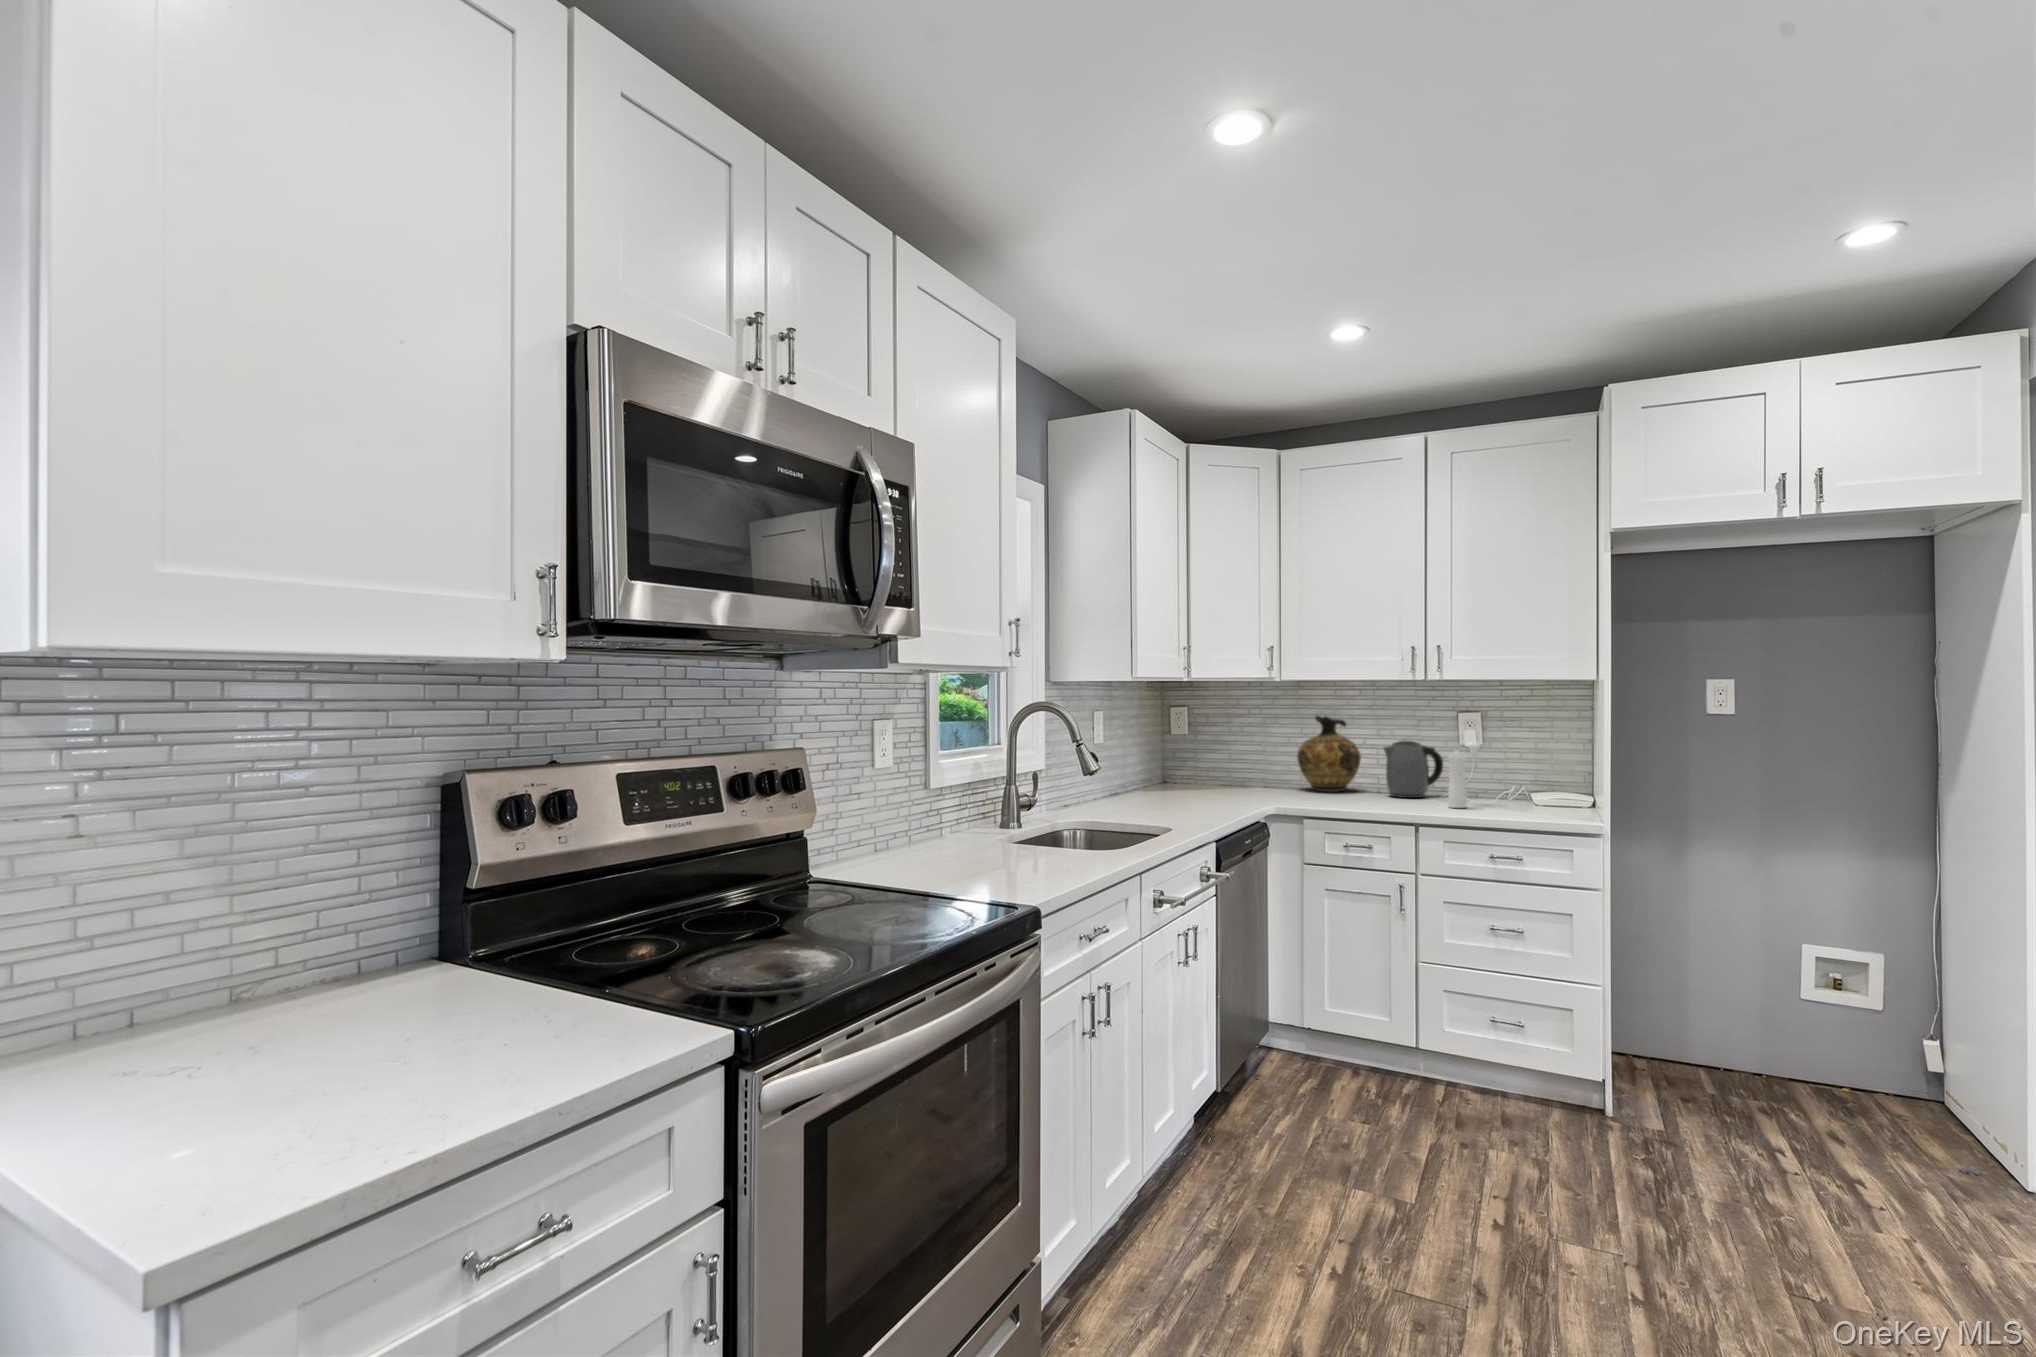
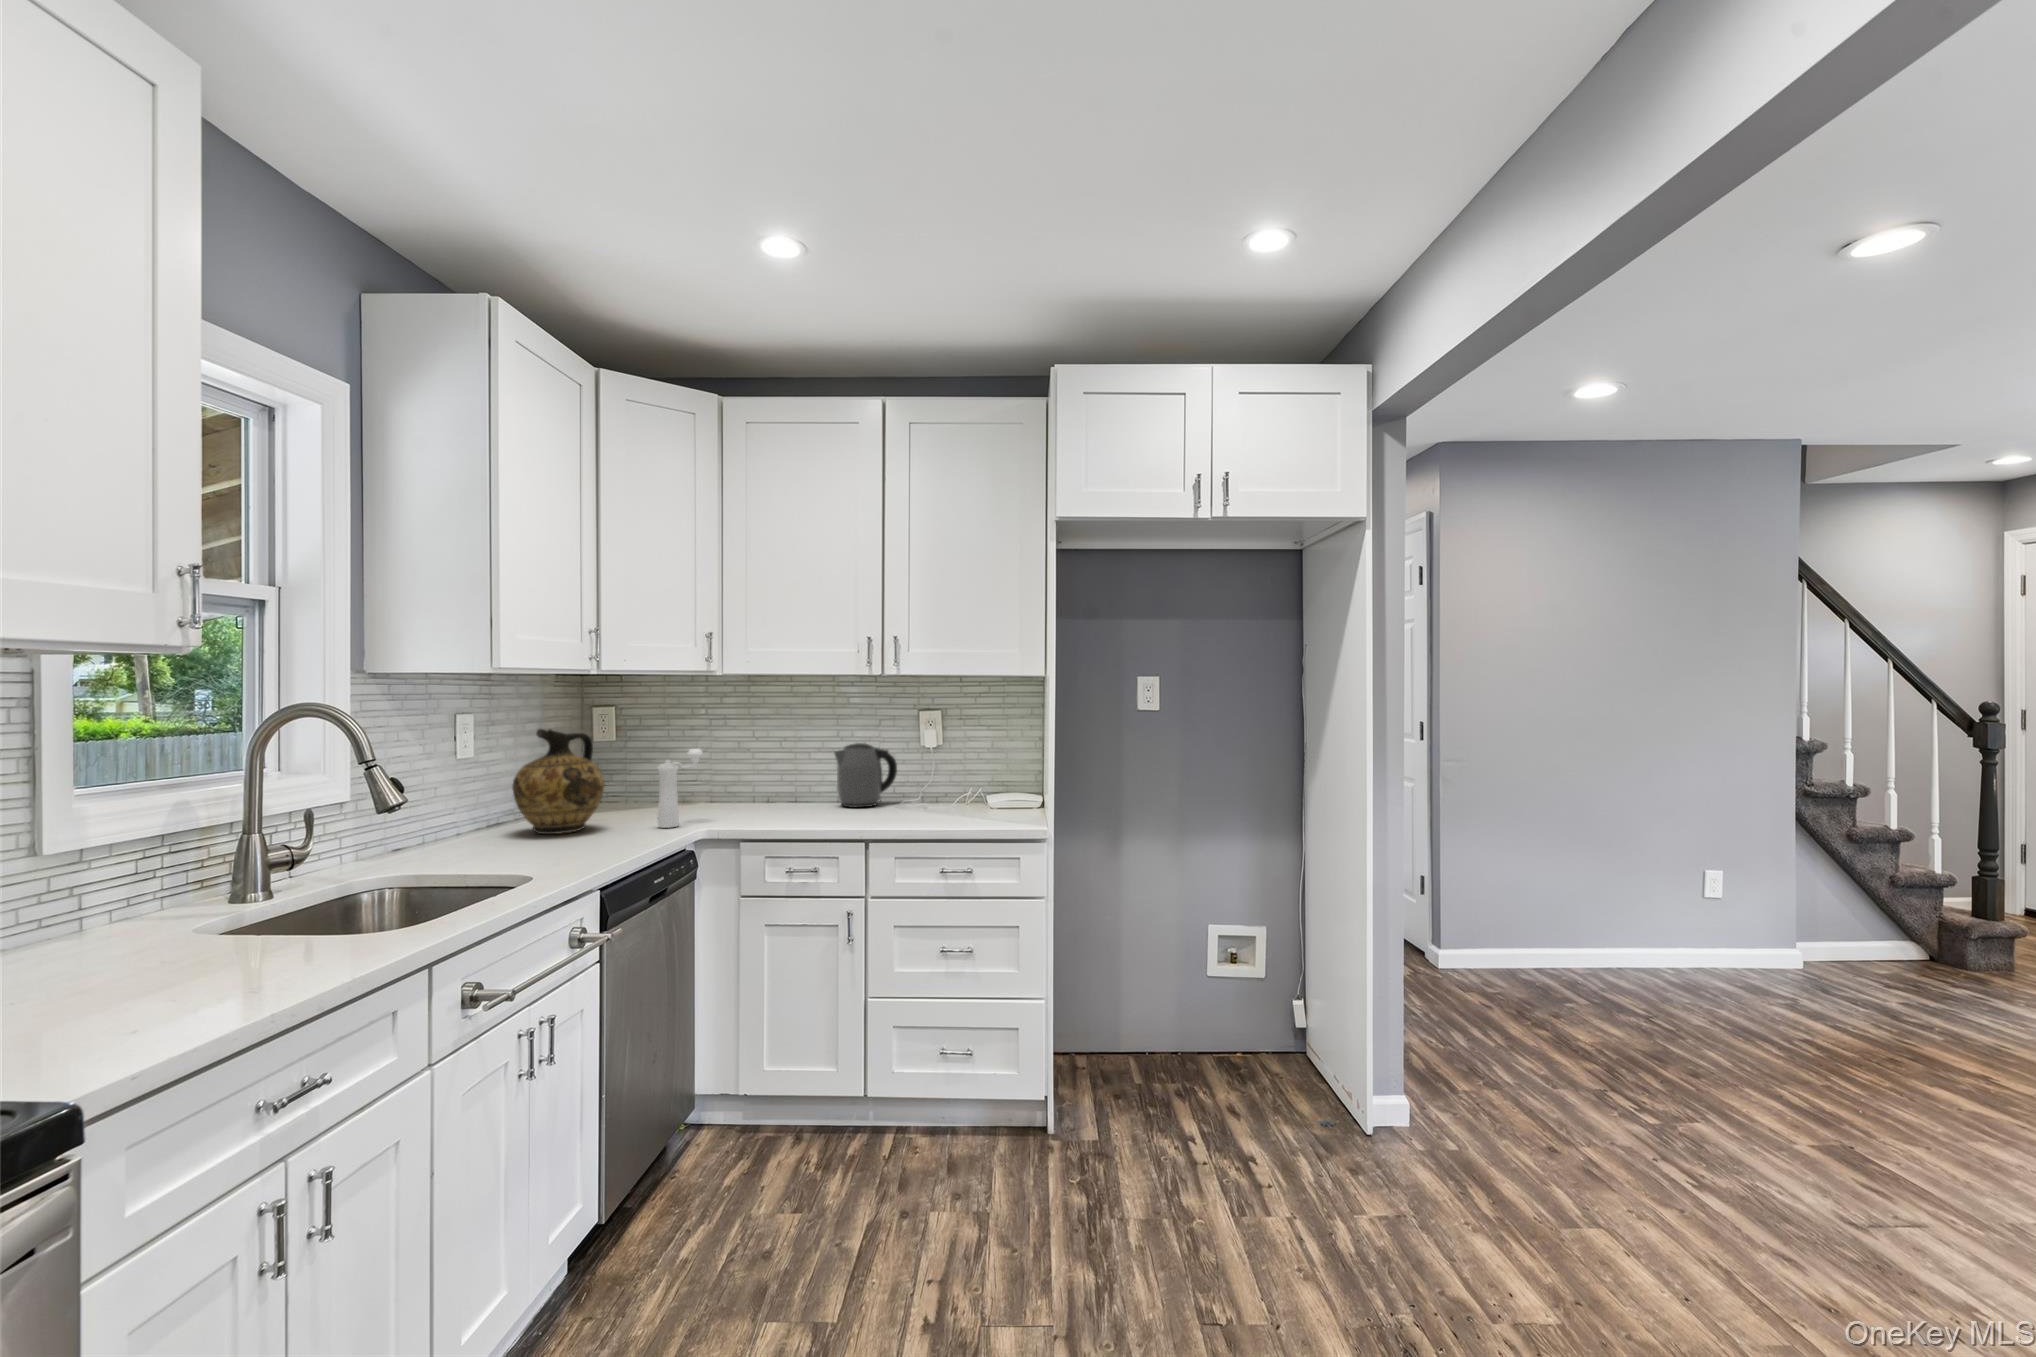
ceramic jug: present [1297,716,1361,792] -> present [512,729,604,834]
pepper mill: present [1448,742,1481,808] -> present [658,749,702,828]

